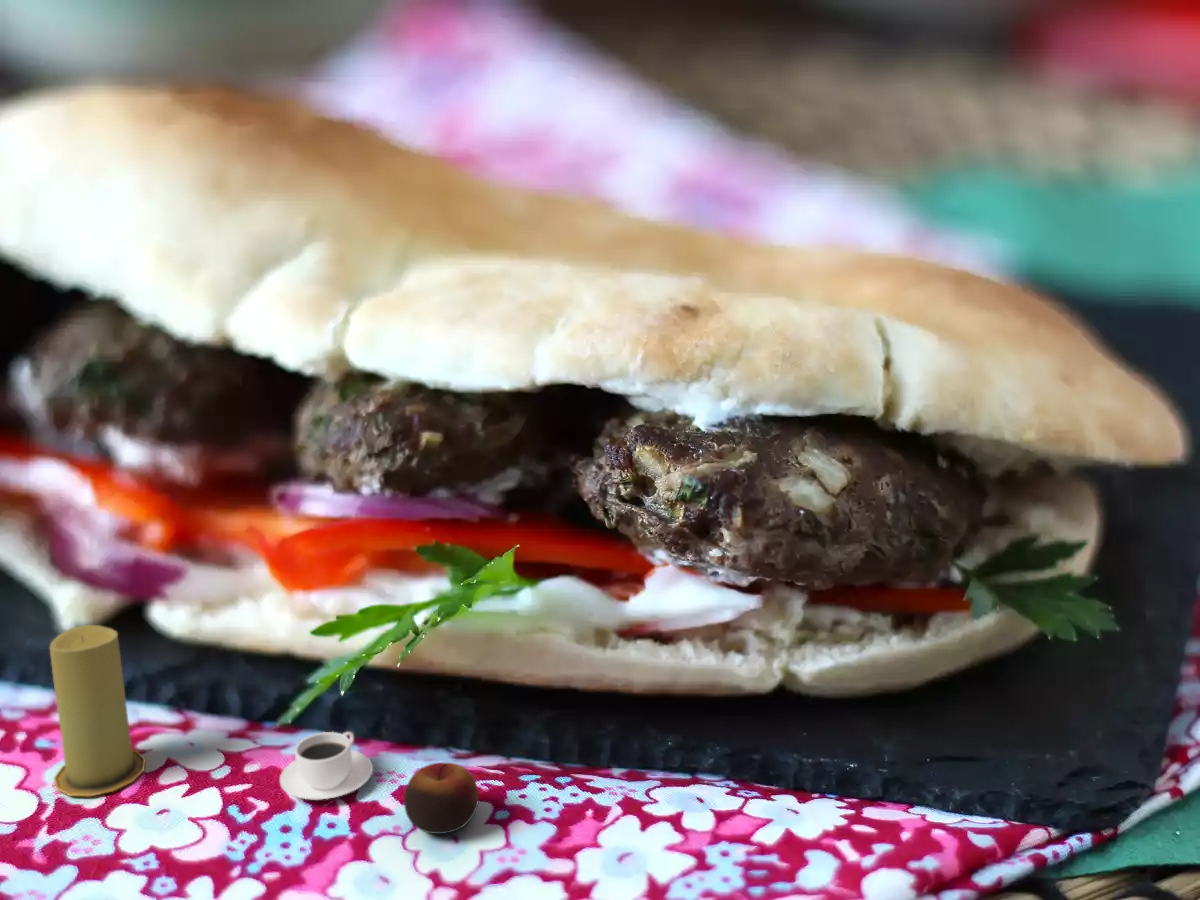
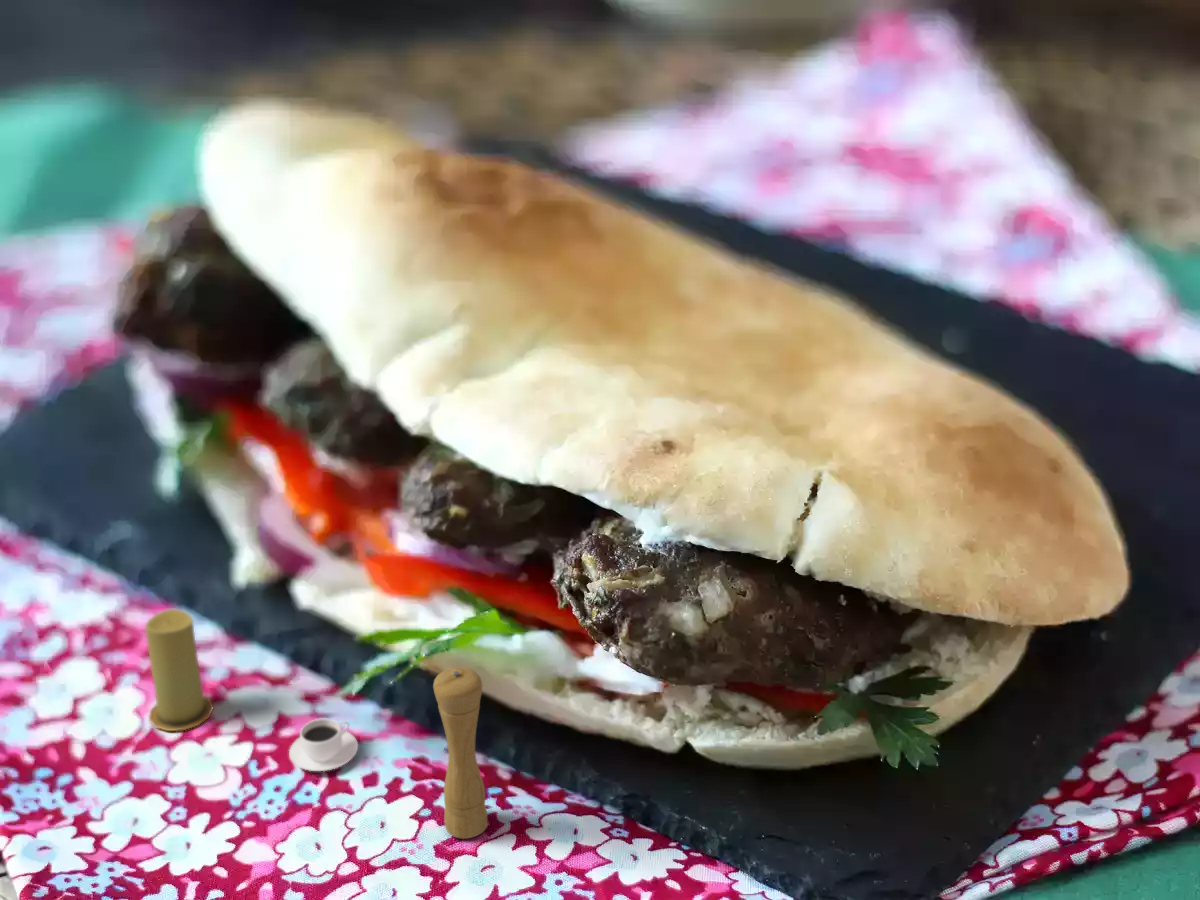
pepper mill: none [524,594,591,835] -> present [433,667,488,839]
apple: present [404,763,479,834] -> none [355,765,411,818]

